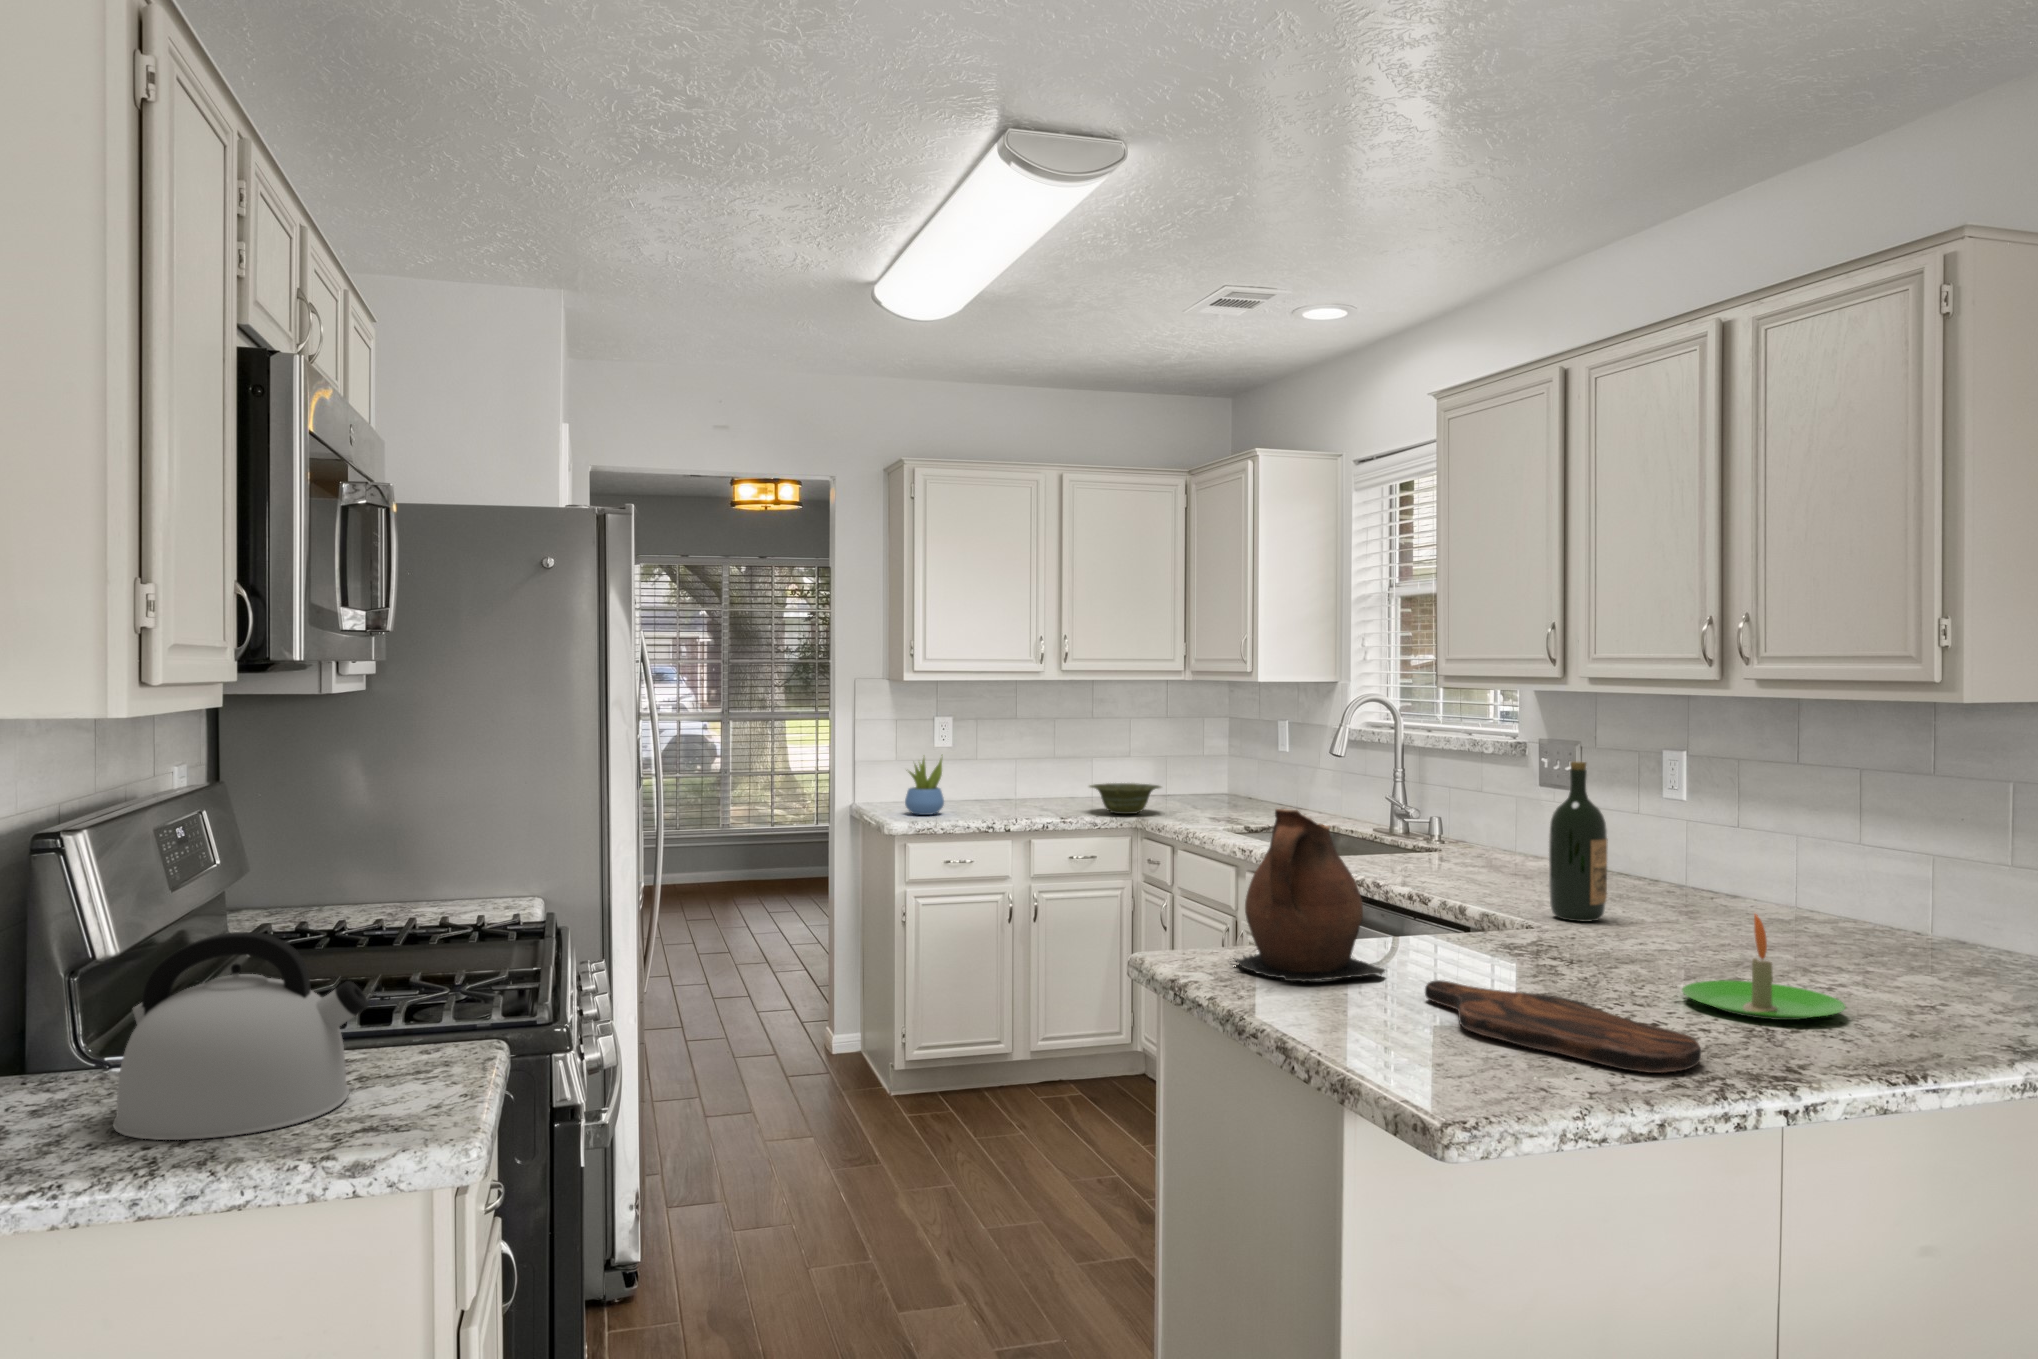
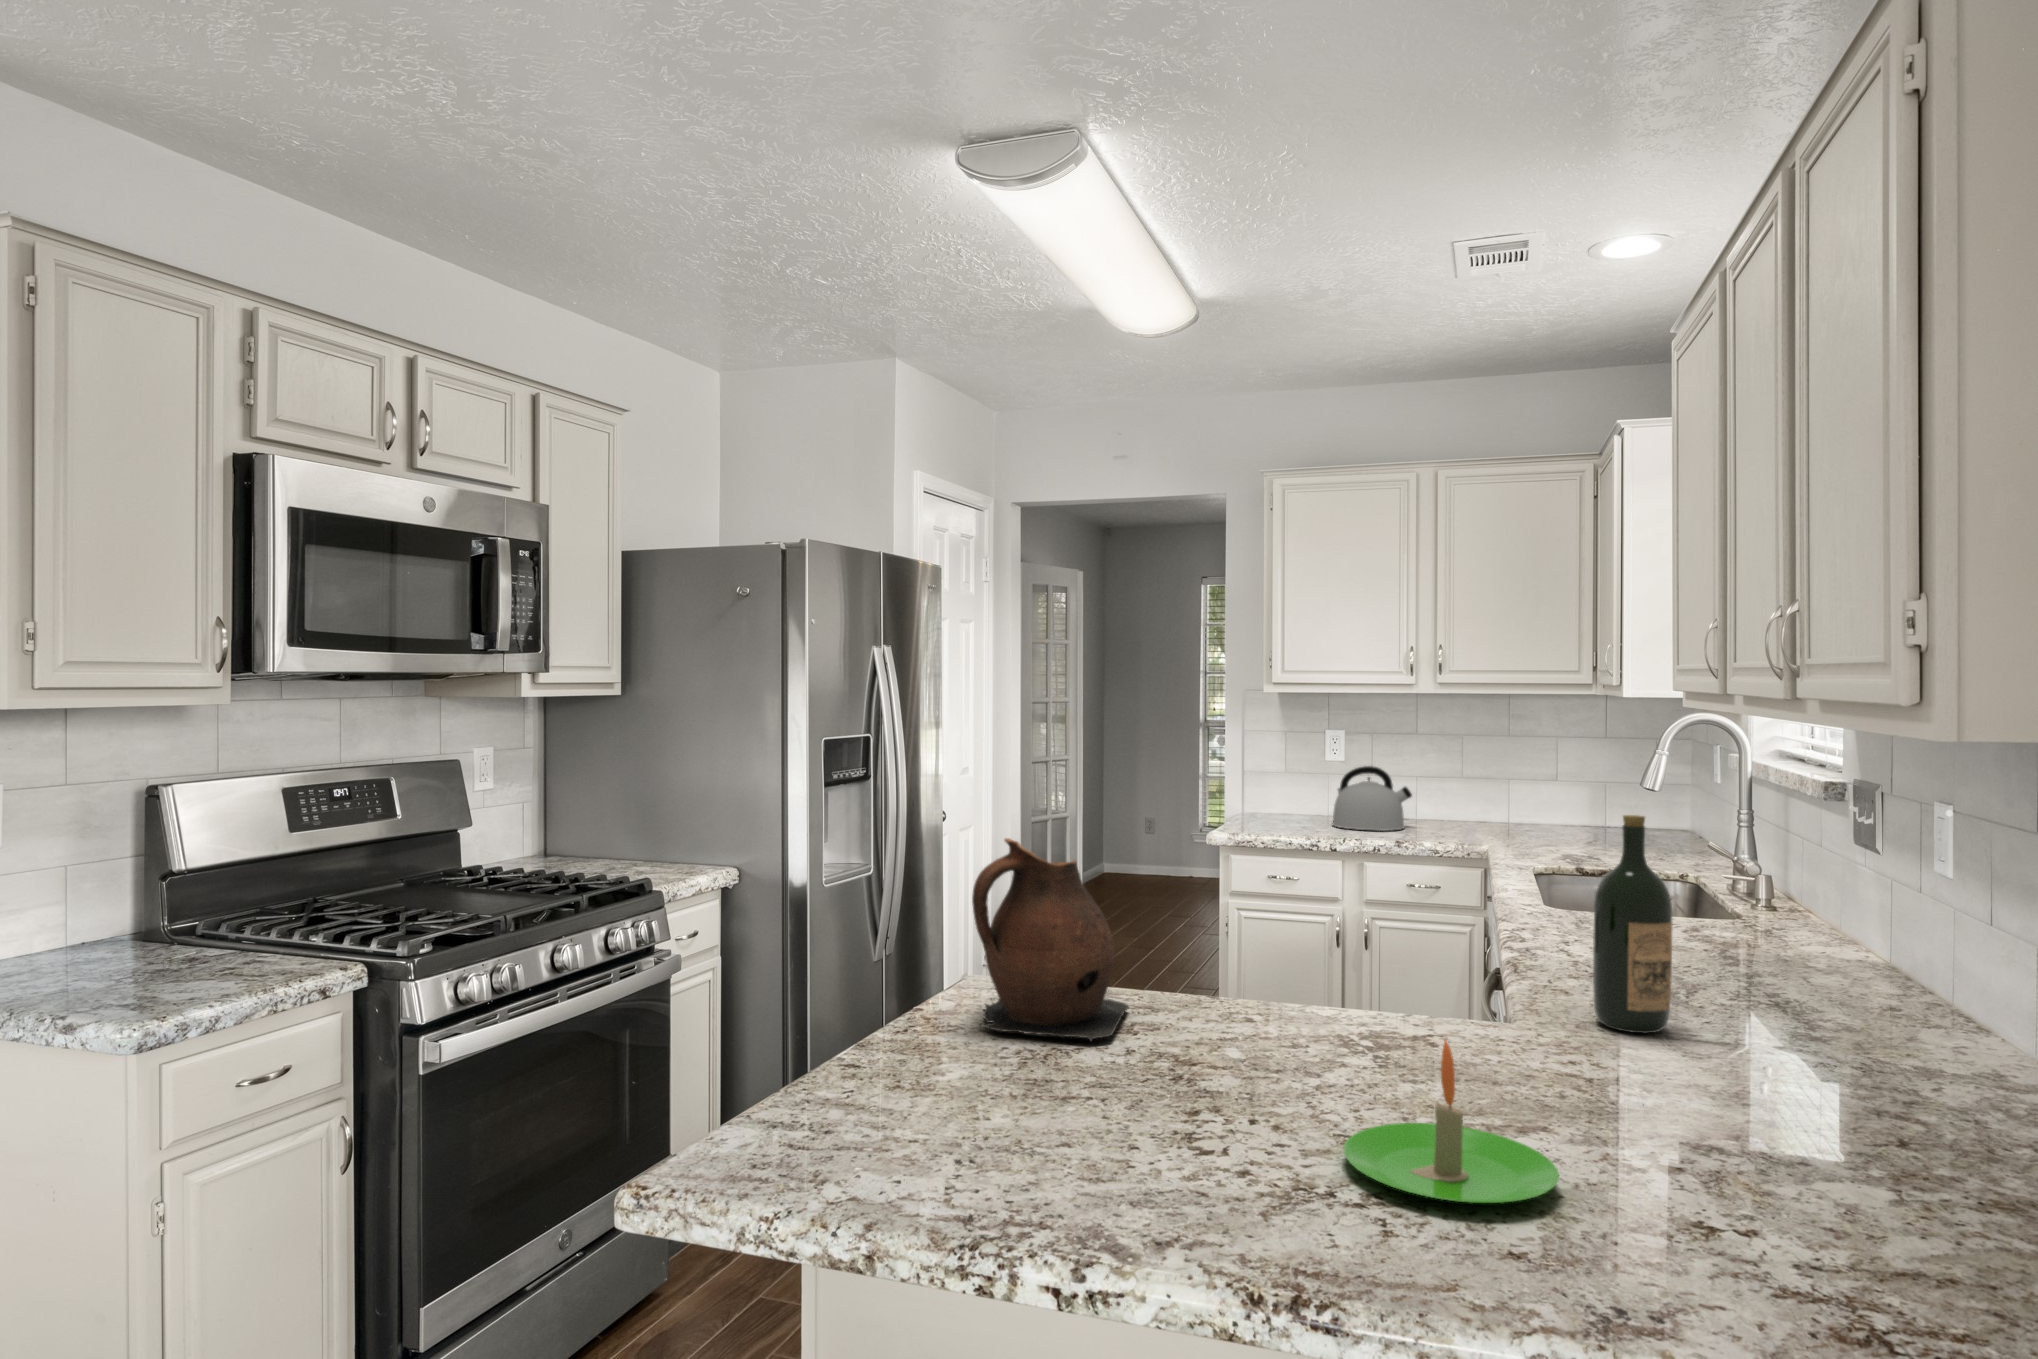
succulent plant: present [905,758,944,815] -> none [1252,765,1292,827]
dish: present [1089,783,1161,814] -> none [1445,808,1533,845]
kettle: present [113,932,368,1140] -> present [1332,766,1412,831]
cutting board: present [1425,980,1701,1073] -> none [954,1053,1131,1208]

